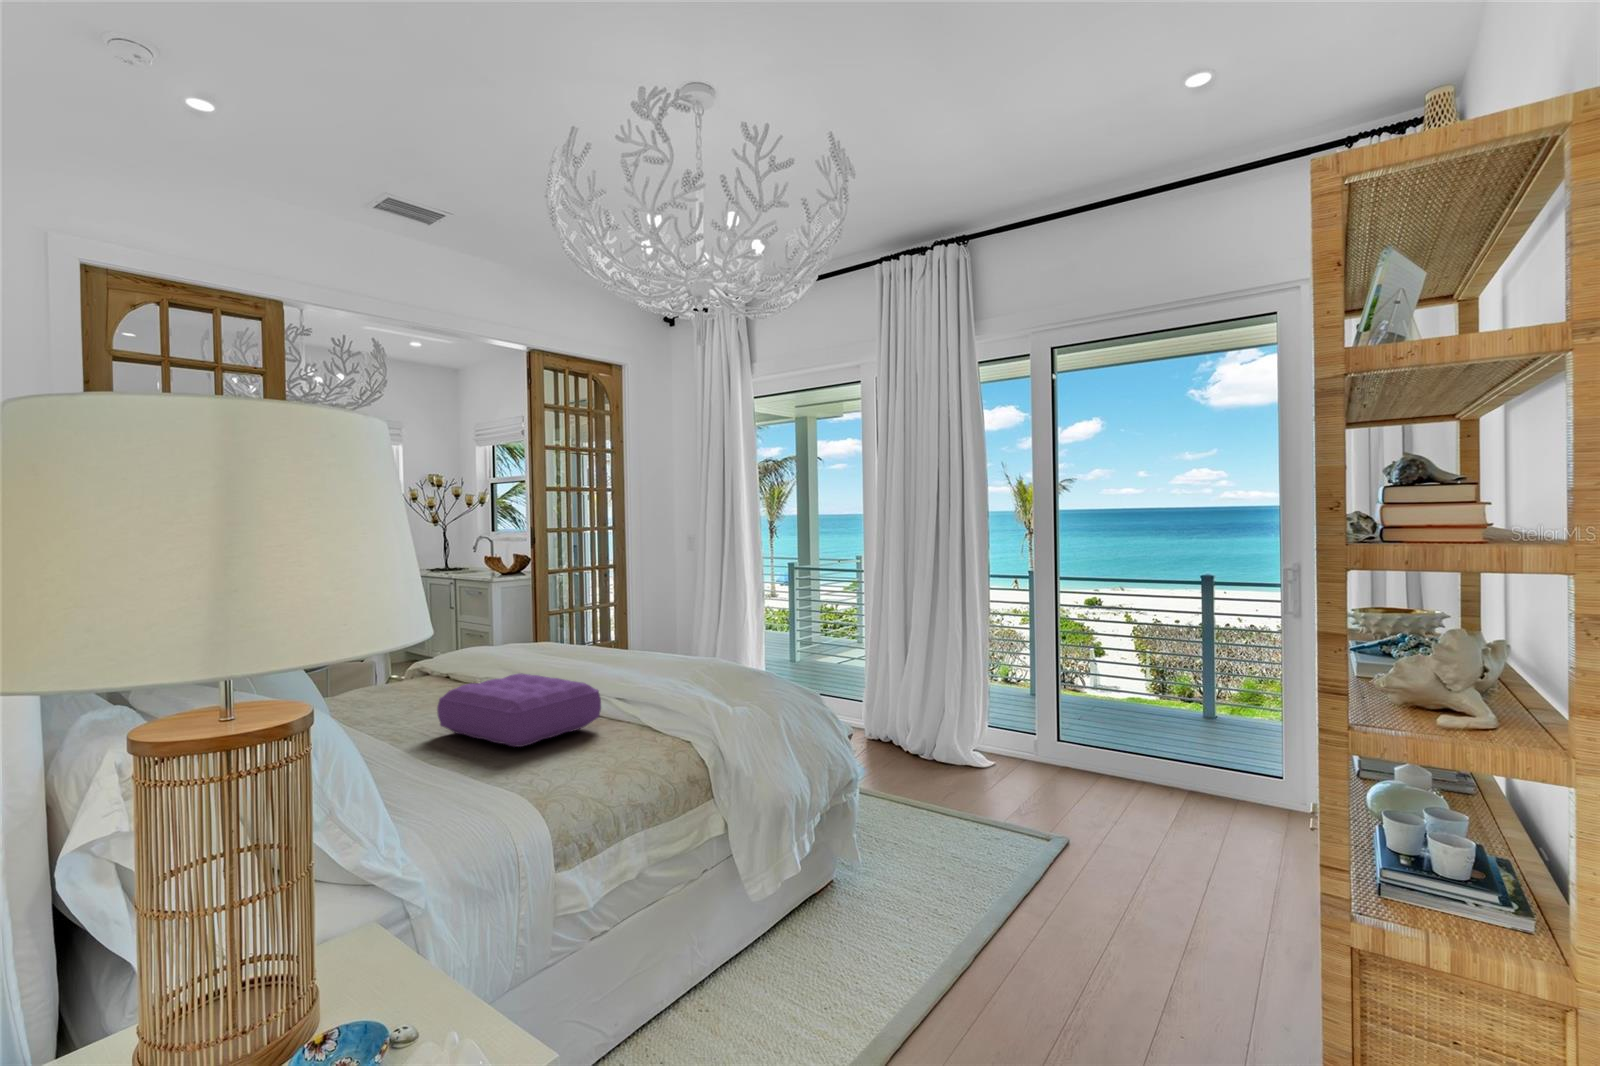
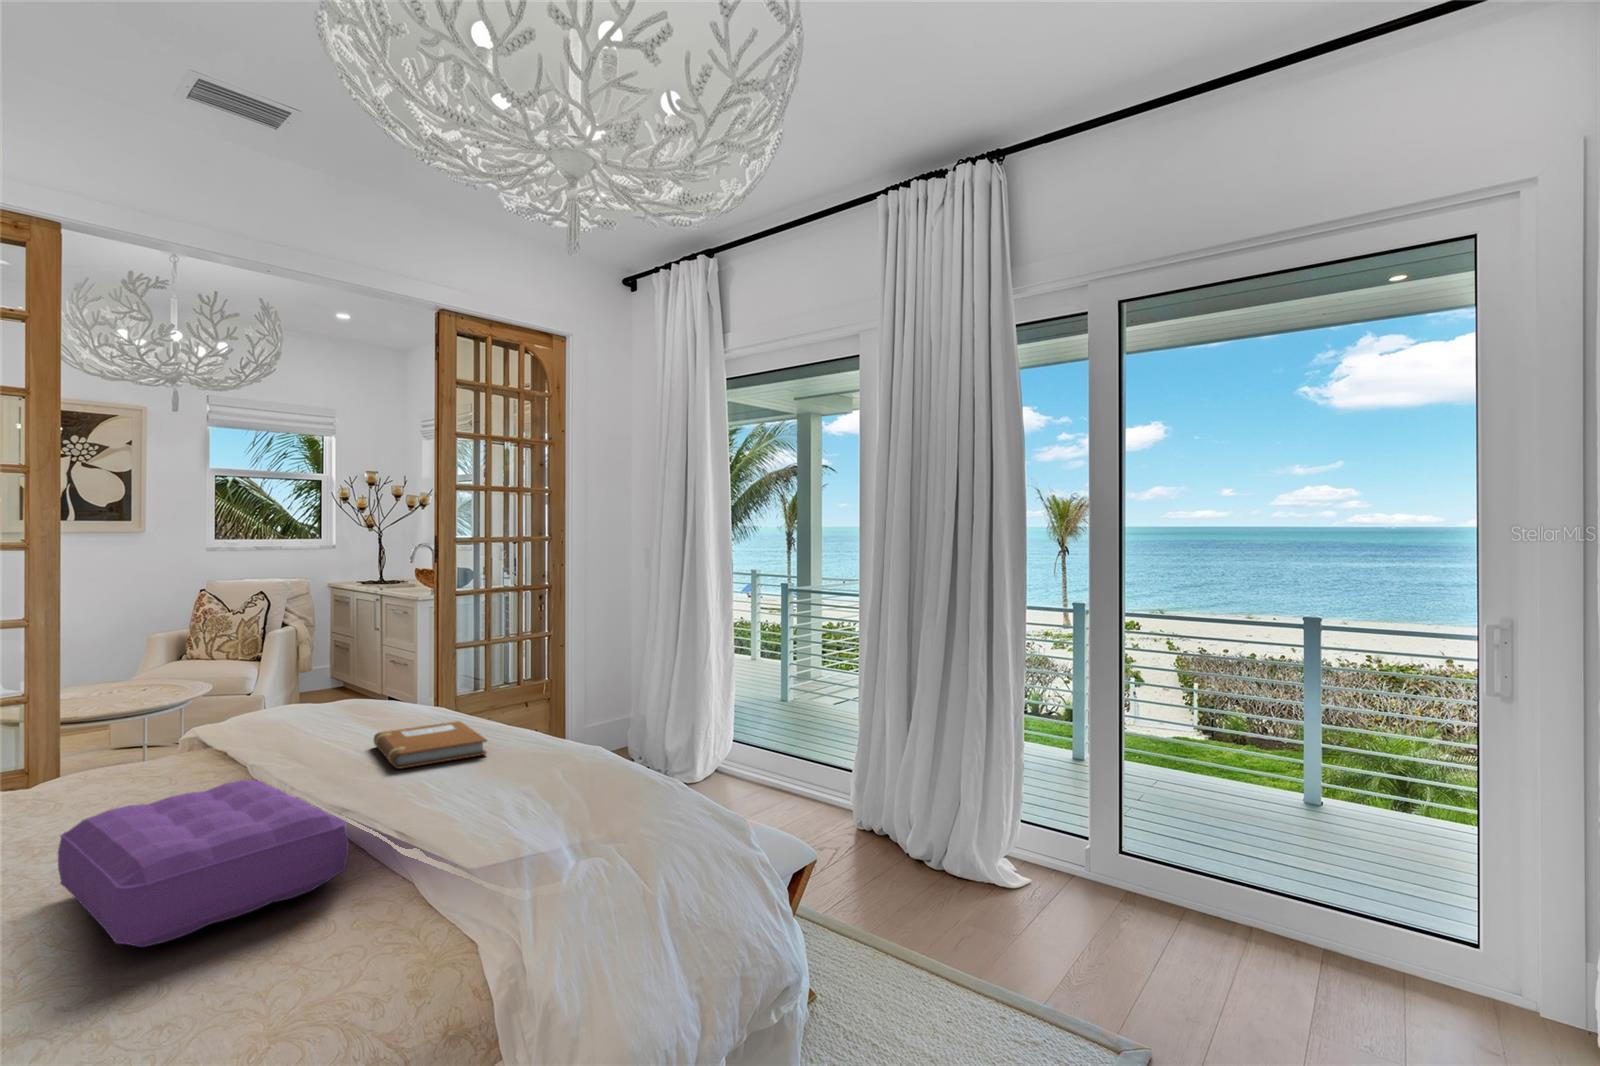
notebook: none [566,648,645,672] -> present [374,721,487,769]

